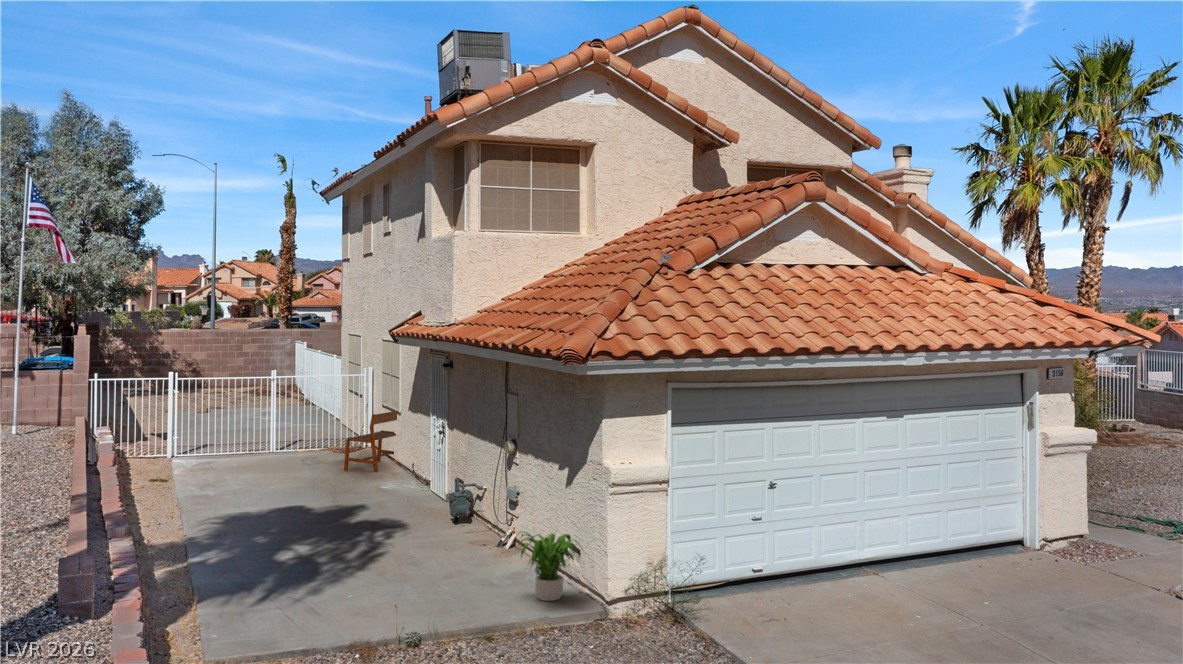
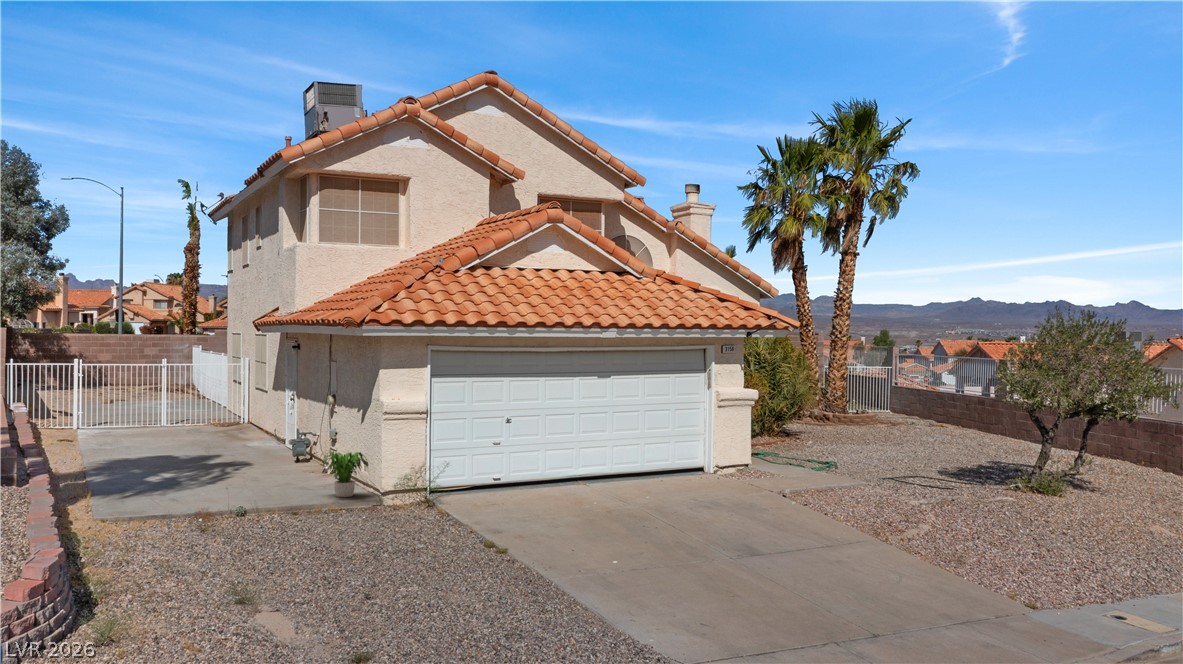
bench: present [344,411,399,472] -> none [219,388,272,437]

